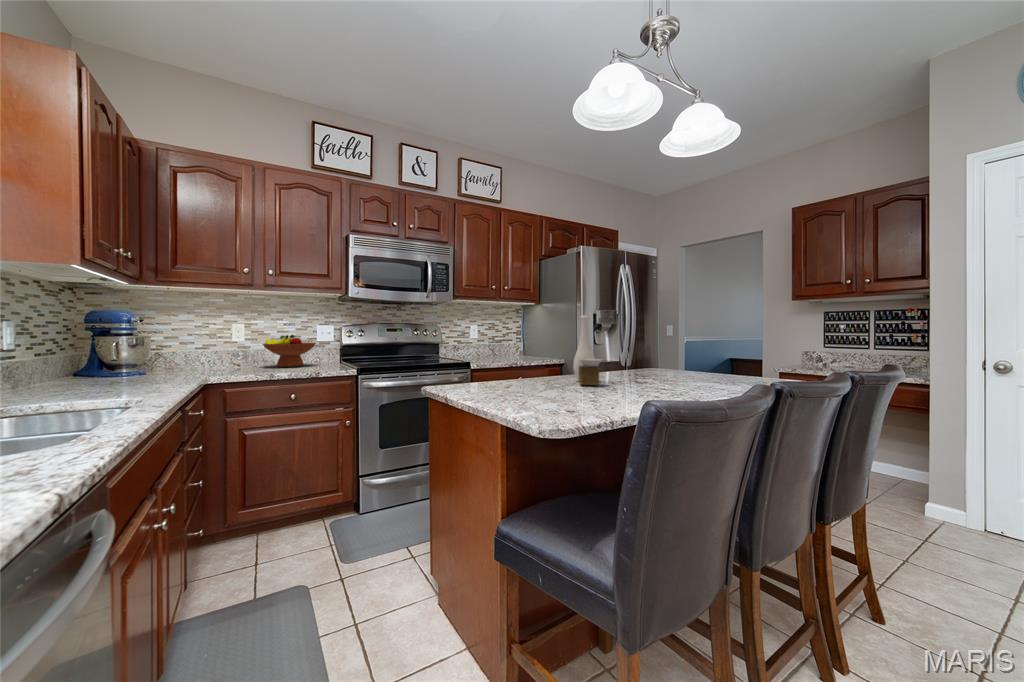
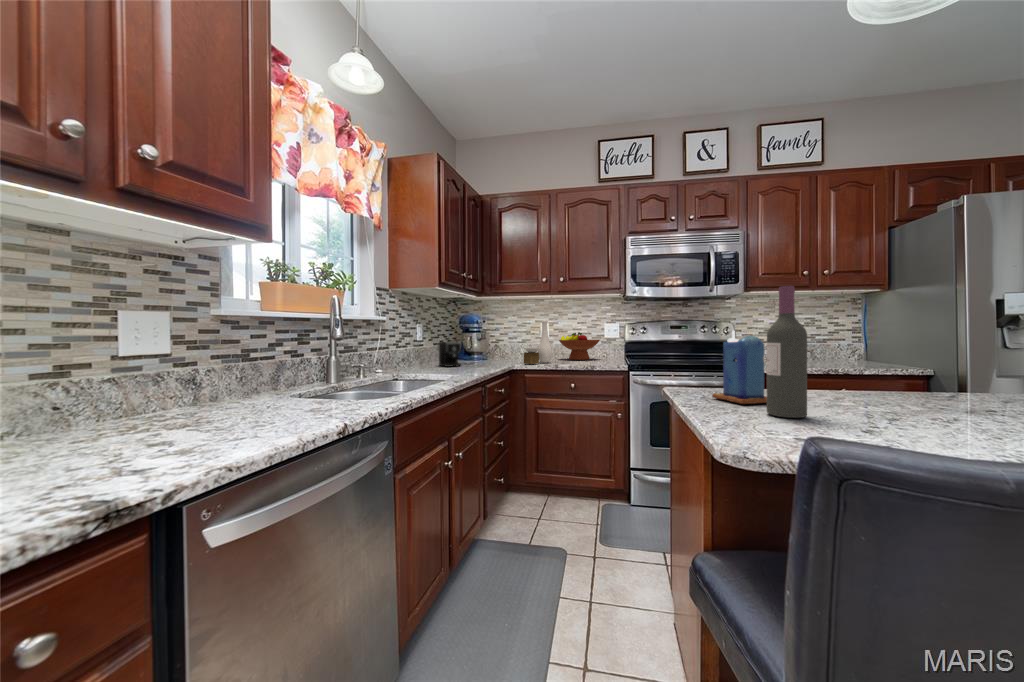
wine bottle: none [527,309,552,405] -> present [767,286,807,418]
vase: present [573,316,602,385] -> present [524,320,552,364]
candle: none [479,339,523,398] -> present [712,331,767,404]
coffee maker: none [60,351,132,389] -> present [439,342,461,367]

